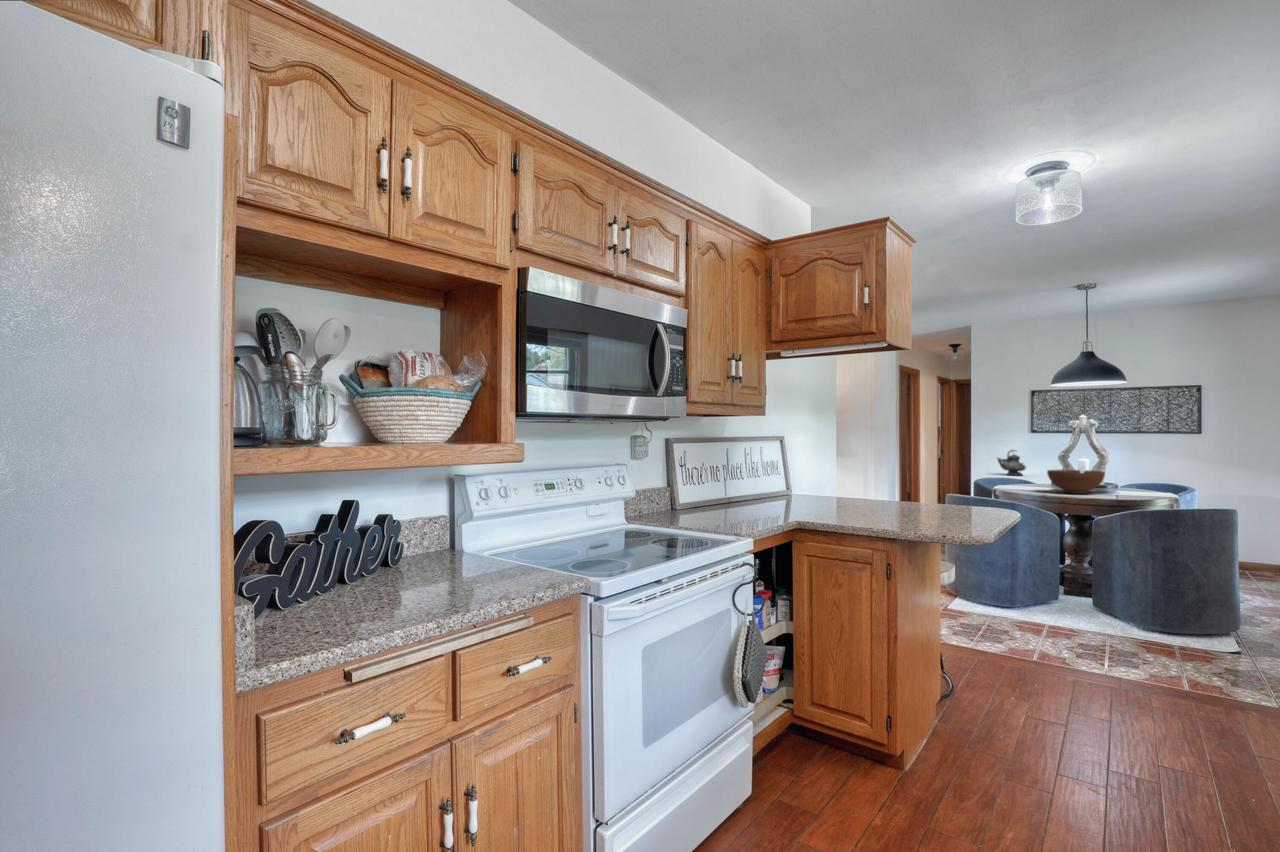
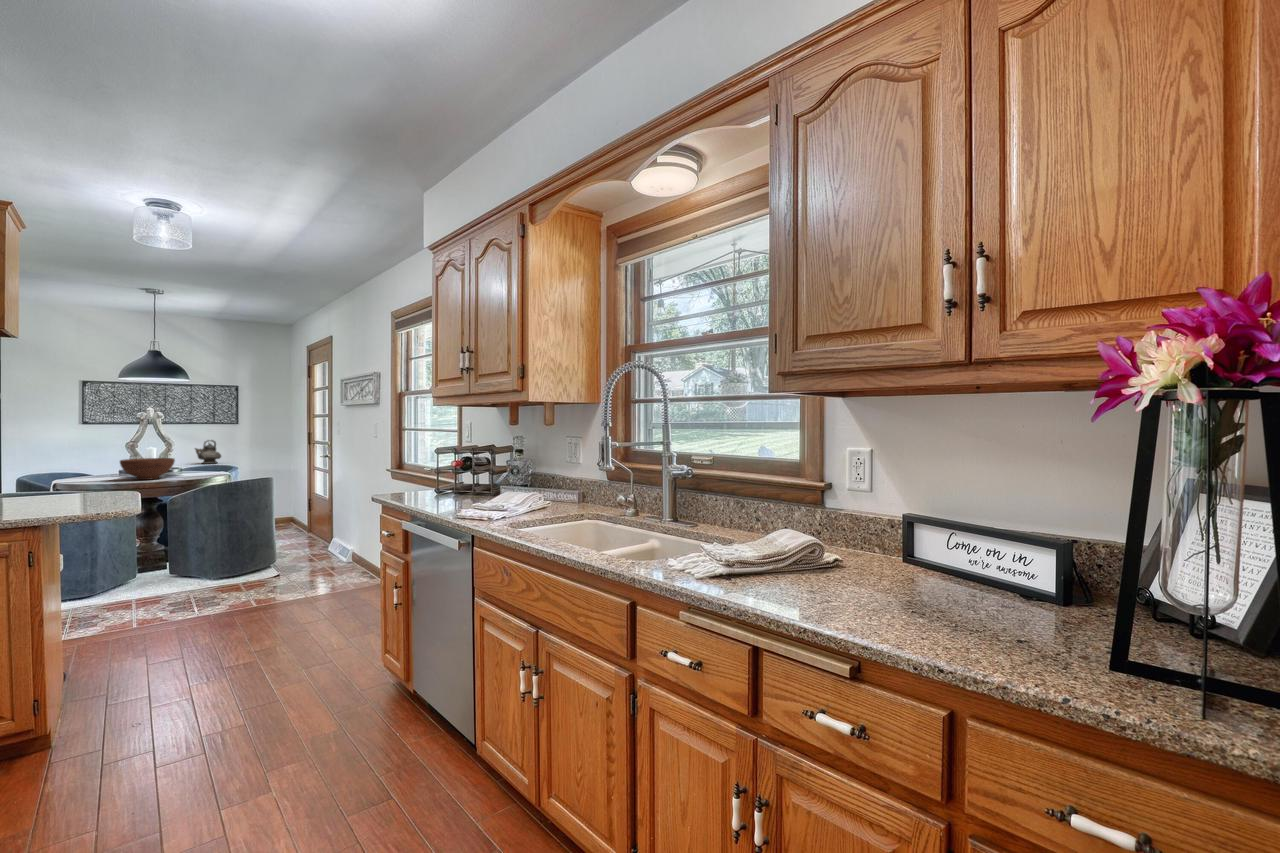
teapot: present [997,450,1026,475] -> present [195,440,221,464]

